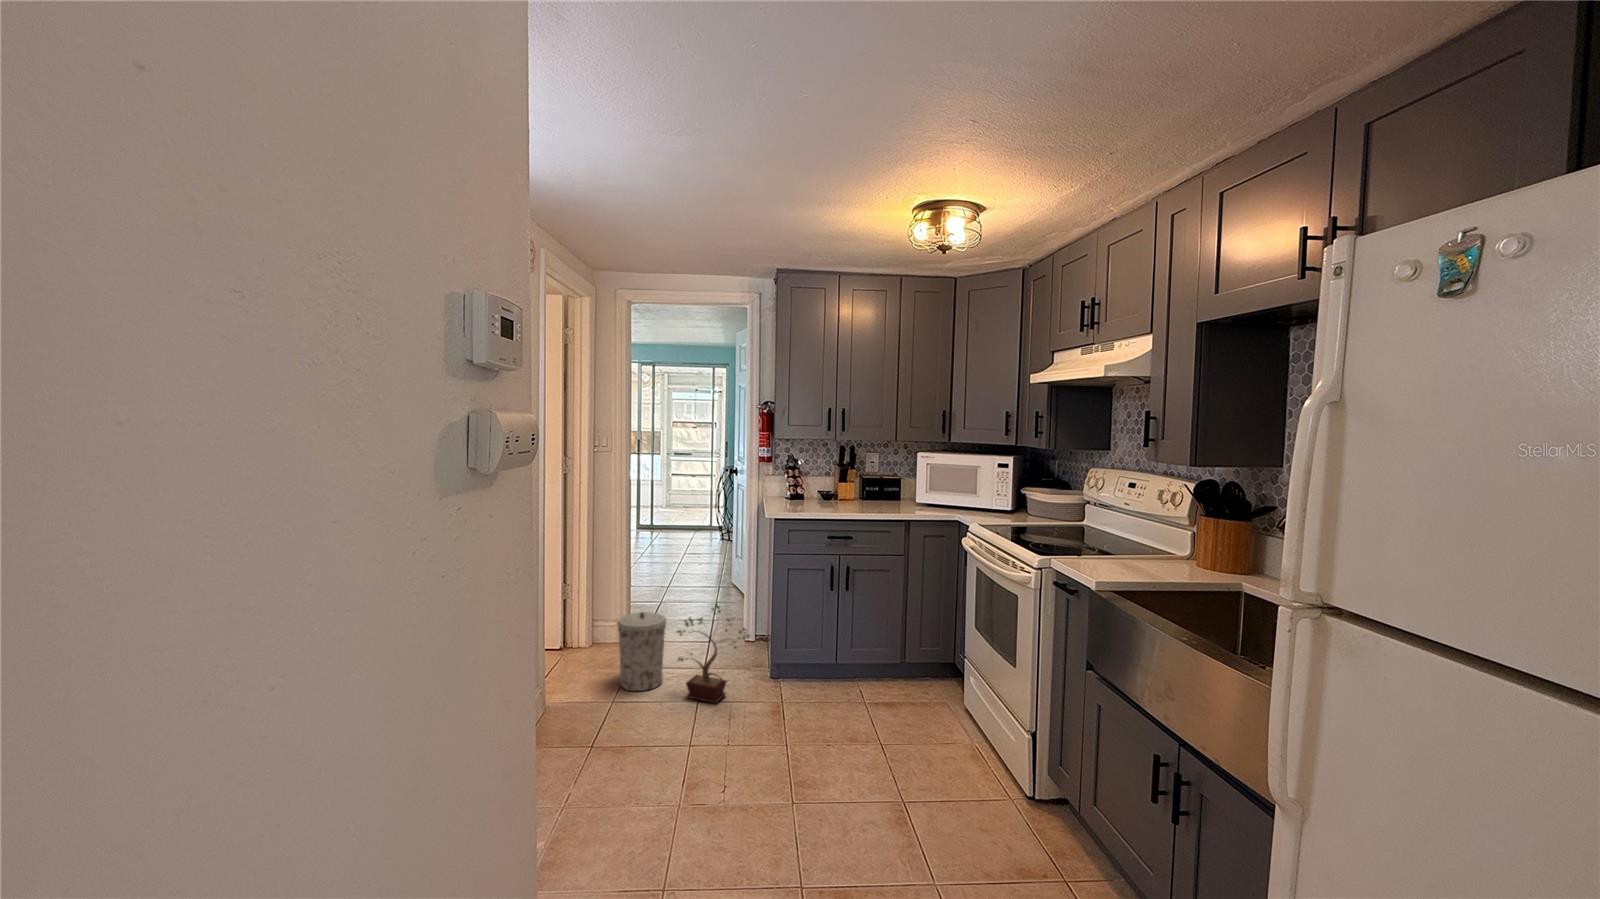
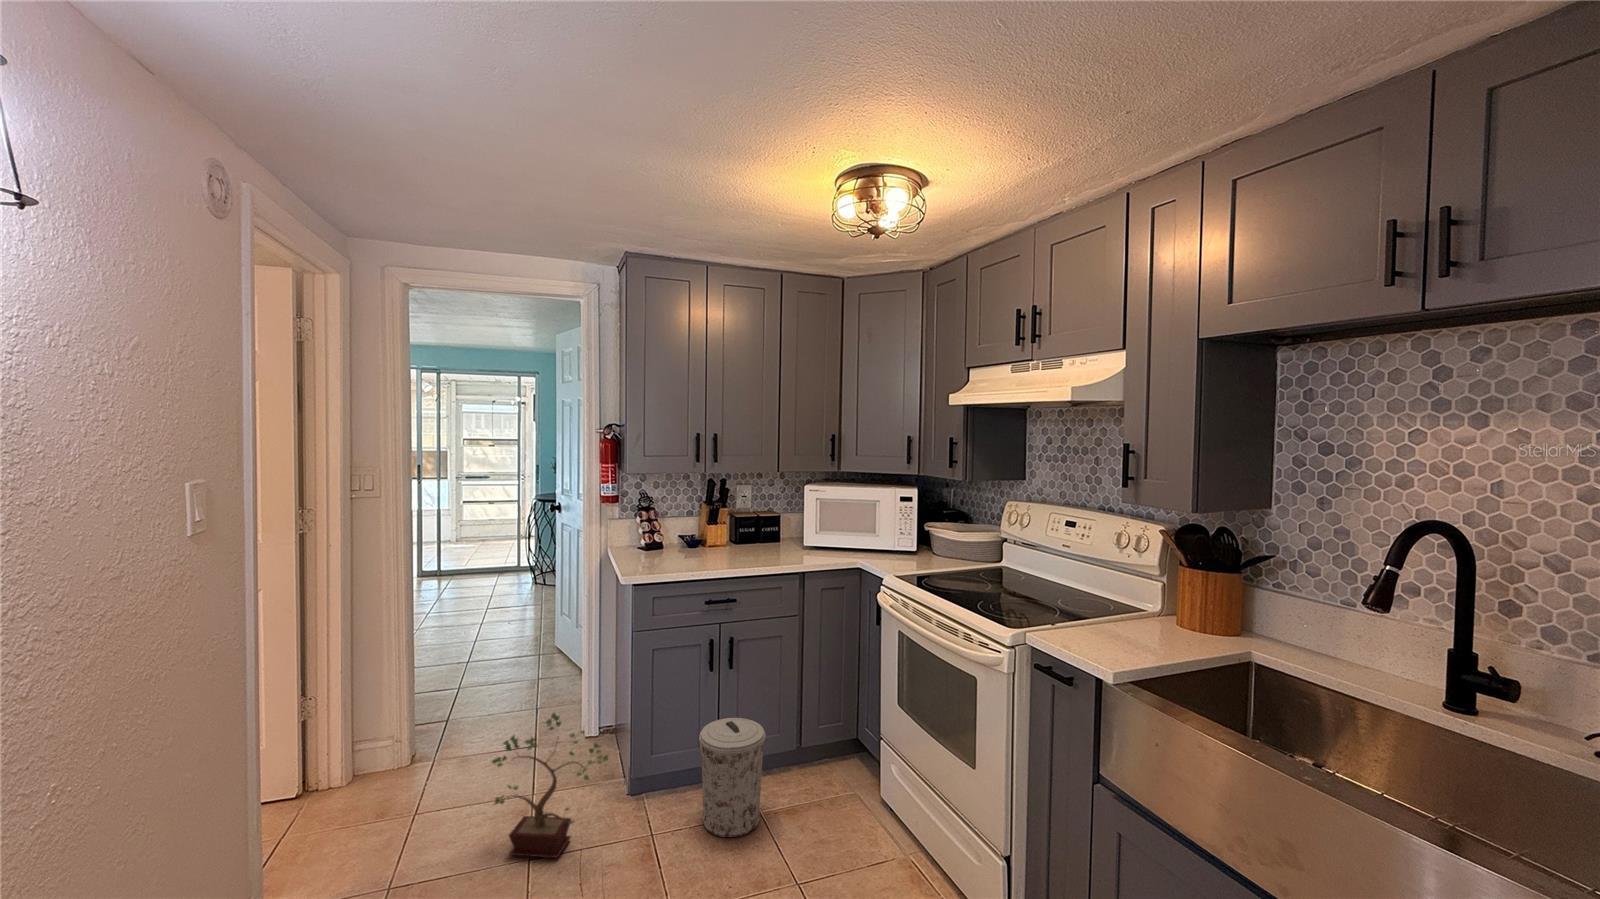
trash can: present [617,612,666,691] -> present [699,718,765,837]

